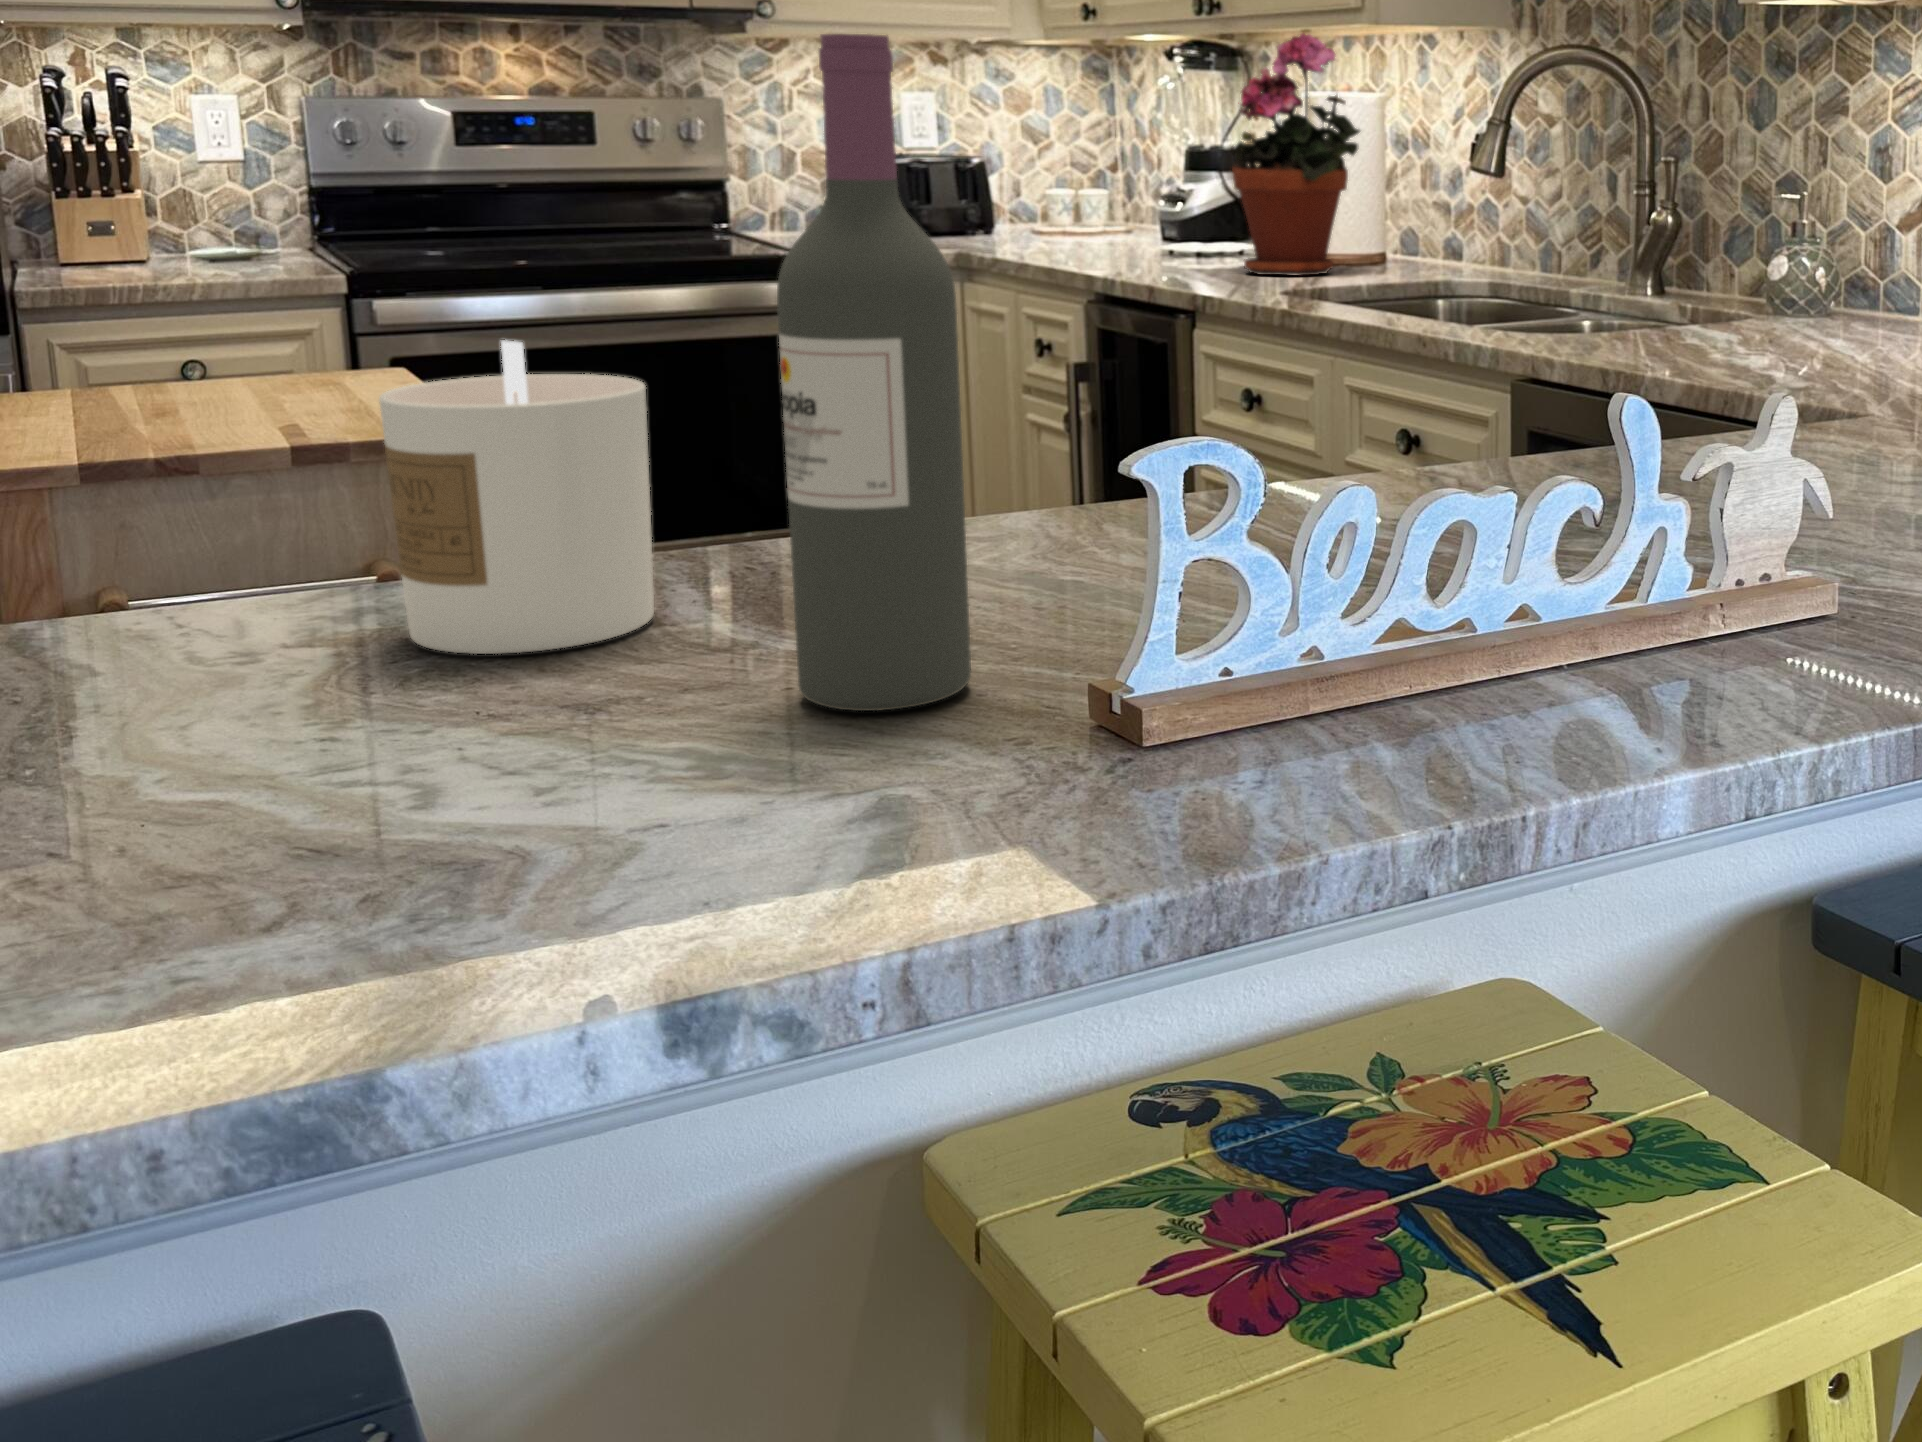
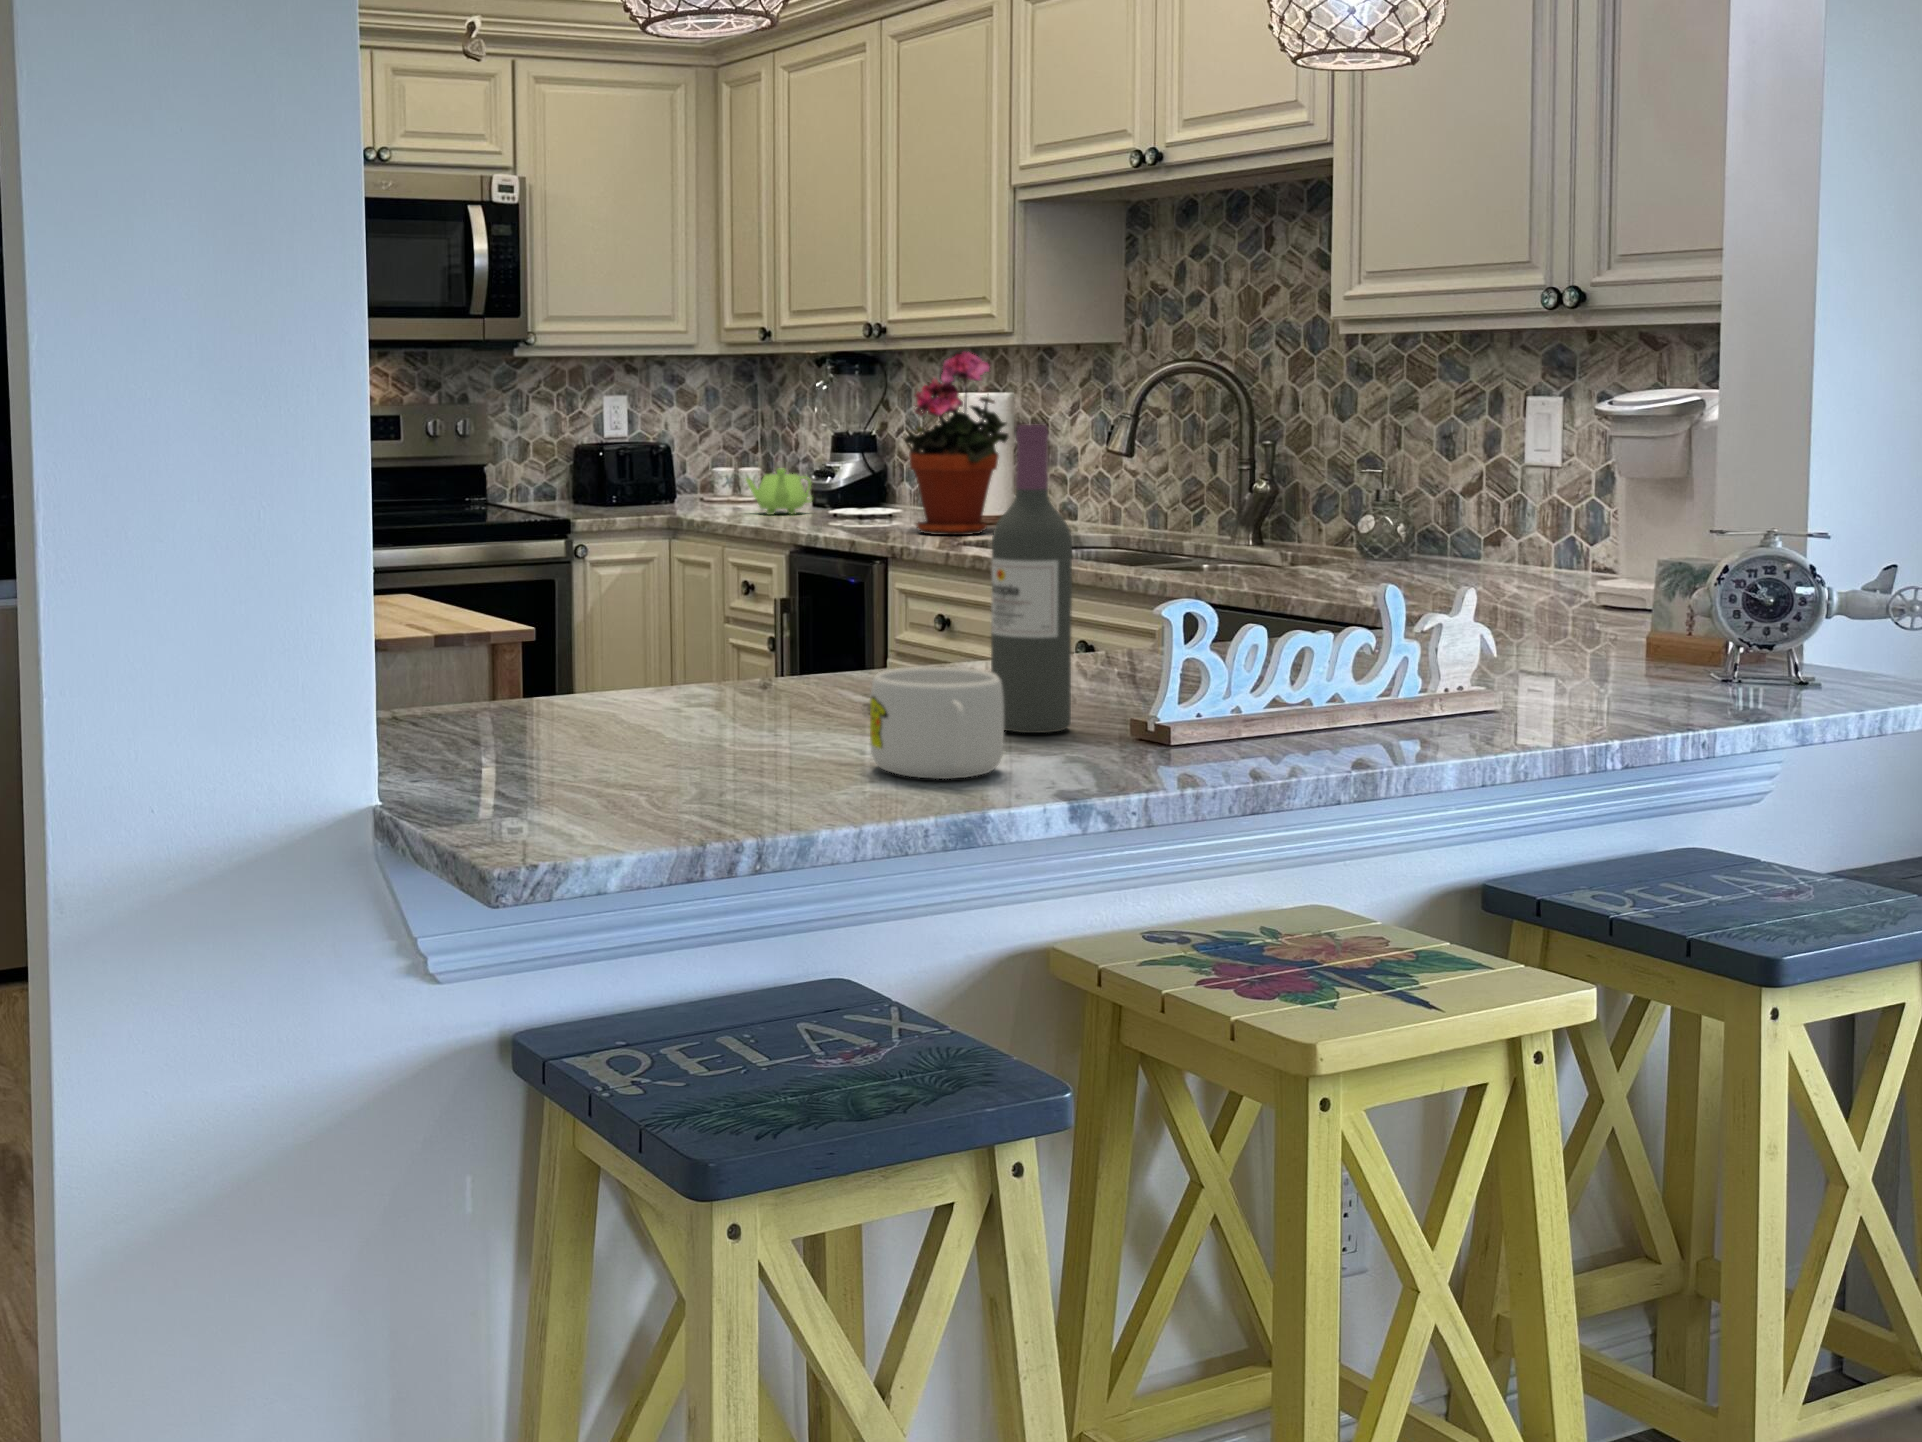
teapot: none [1062,189,1150,247] -> present [746,468,812,514]
candle: present [379,340,654,654] -> none [759,565,875,714]
mug: none [229,603,614,916] -> present [870,667,1004,779]

